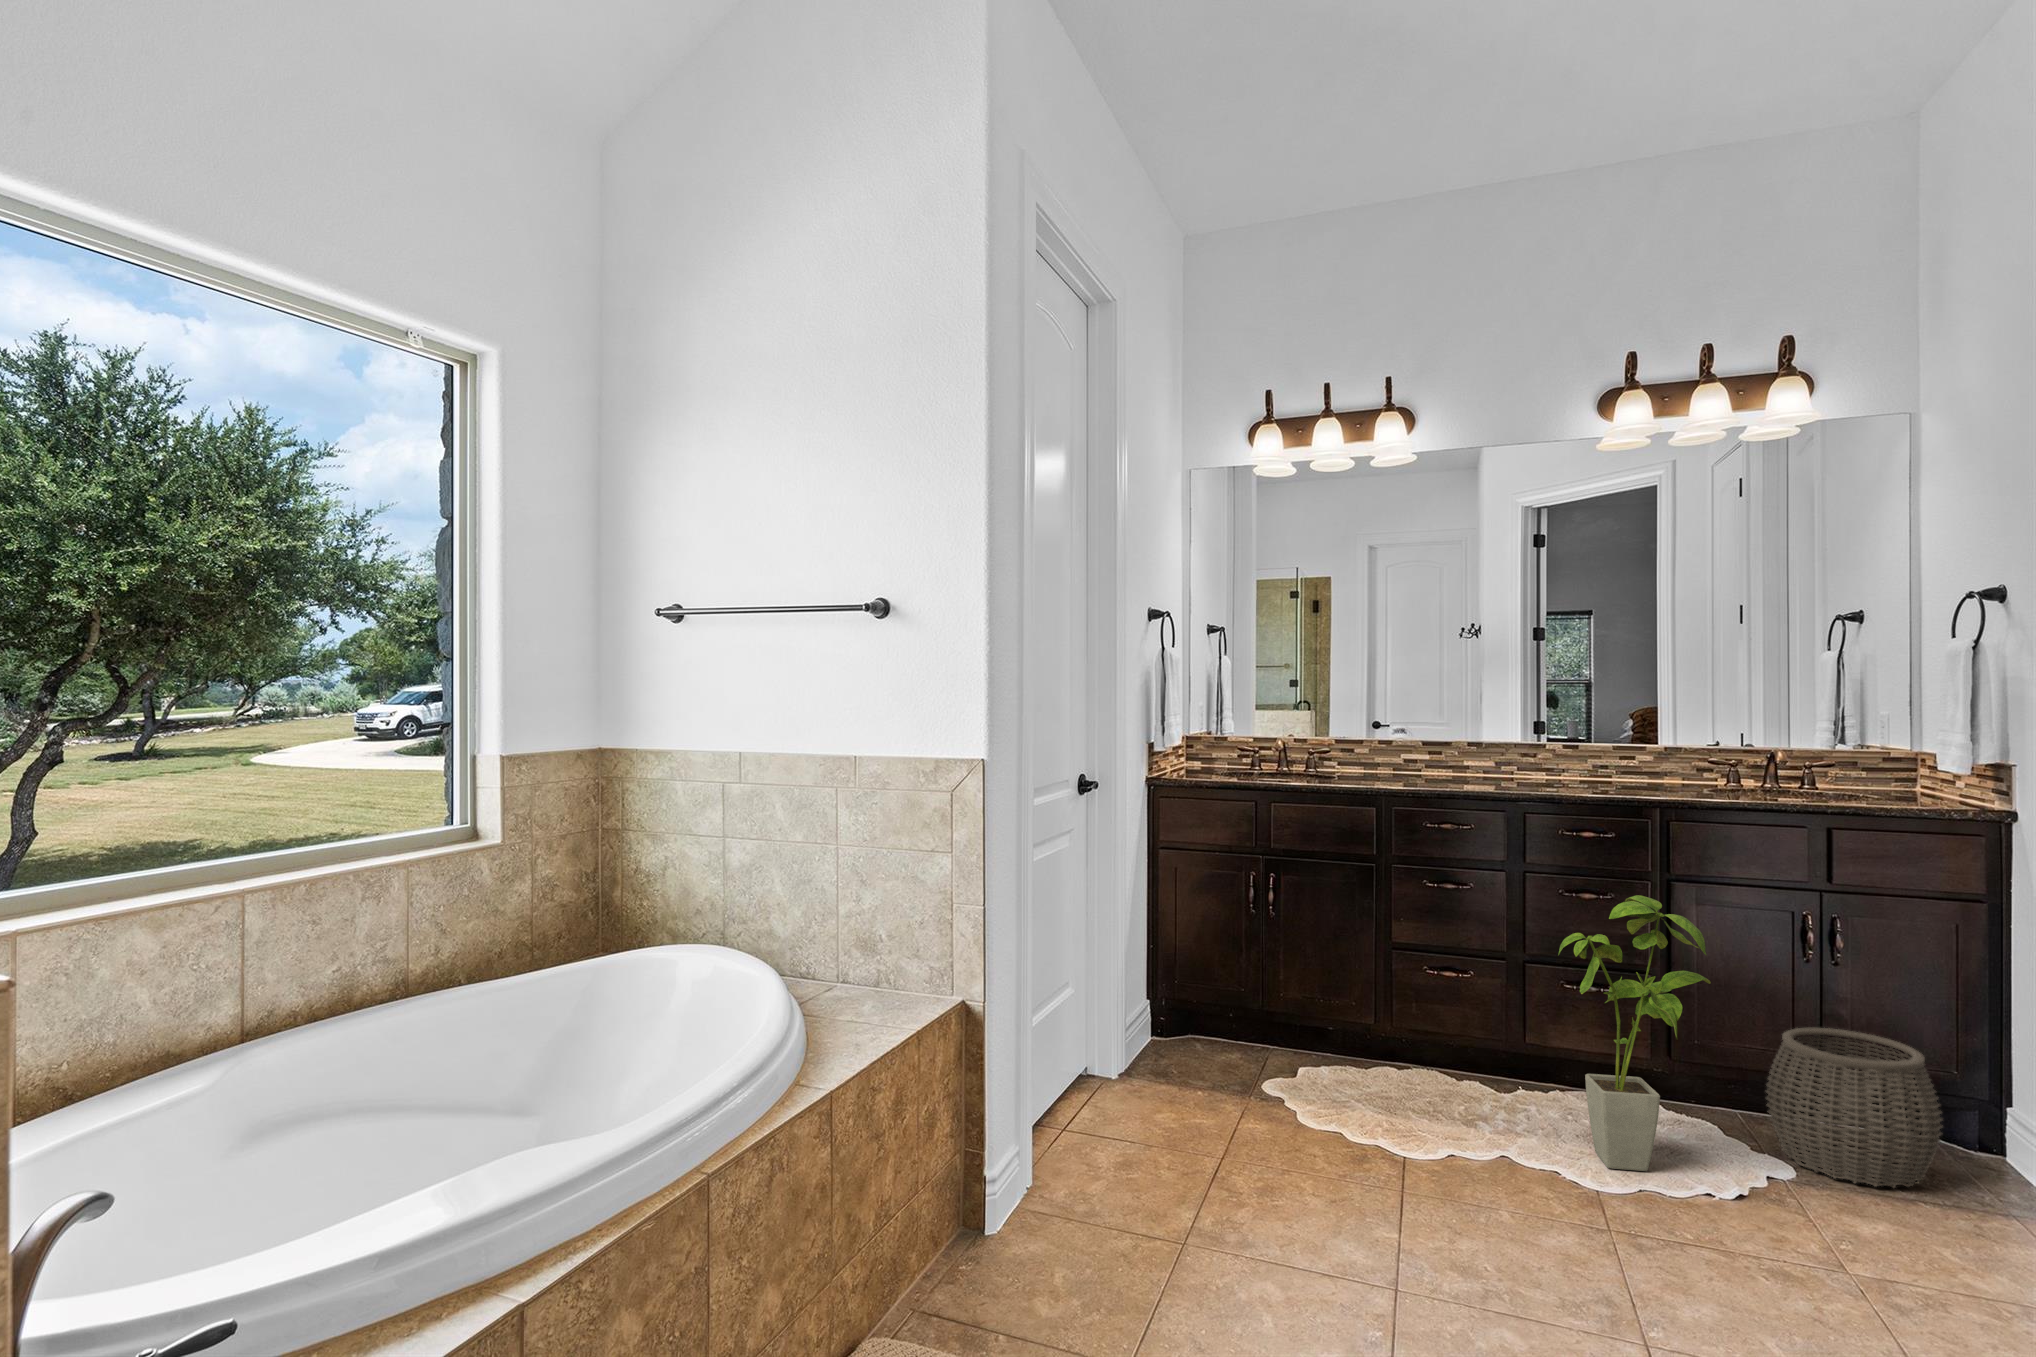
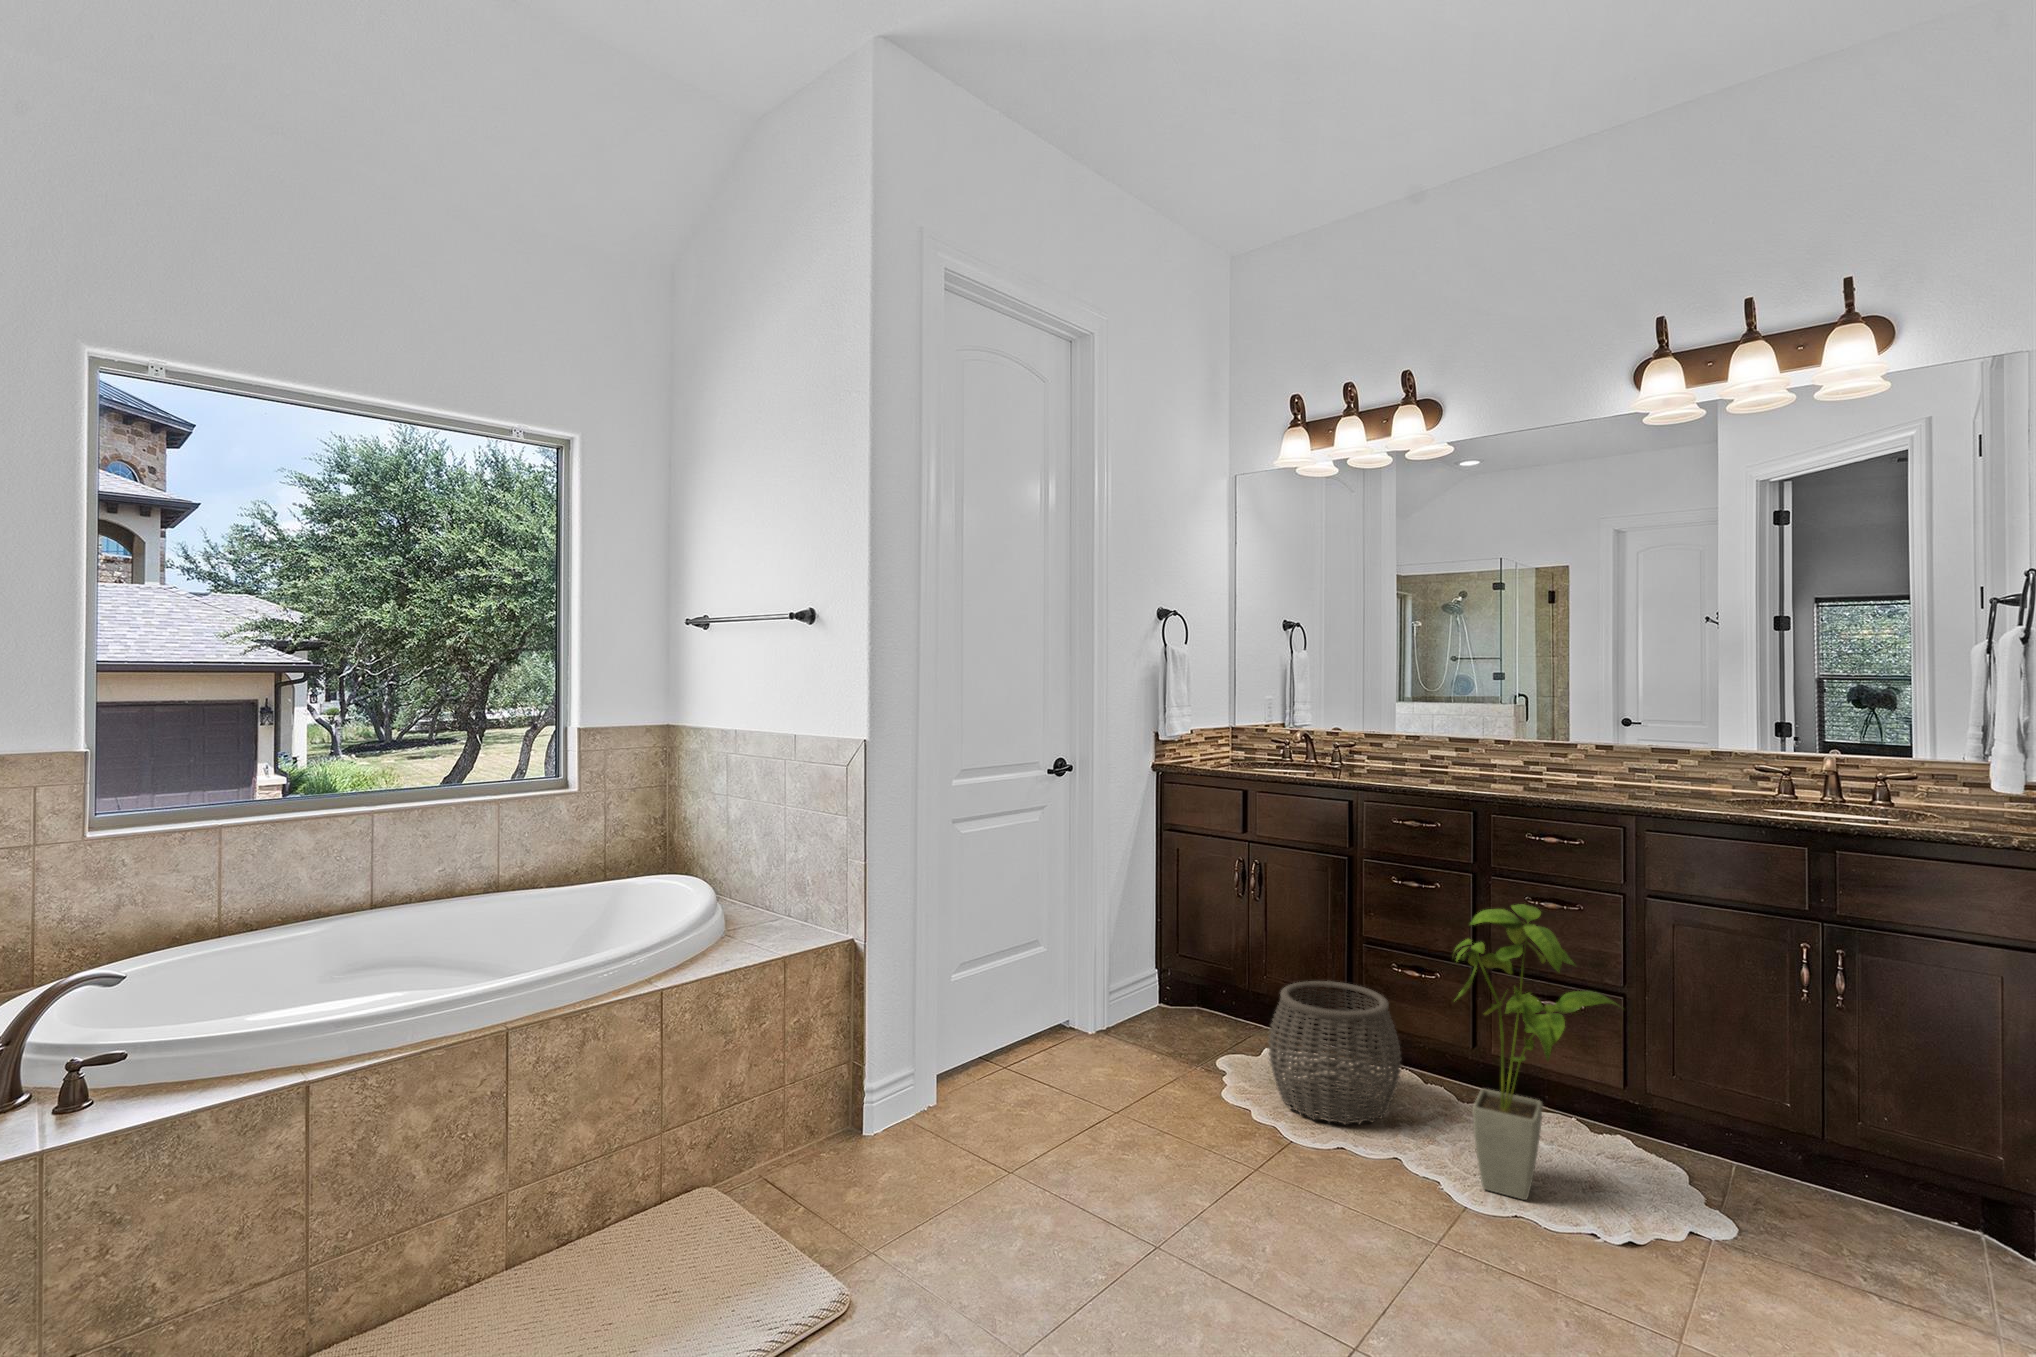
woven basket: present [1766,1028,1942,1188] -> present [1268,981,1402,1124]

